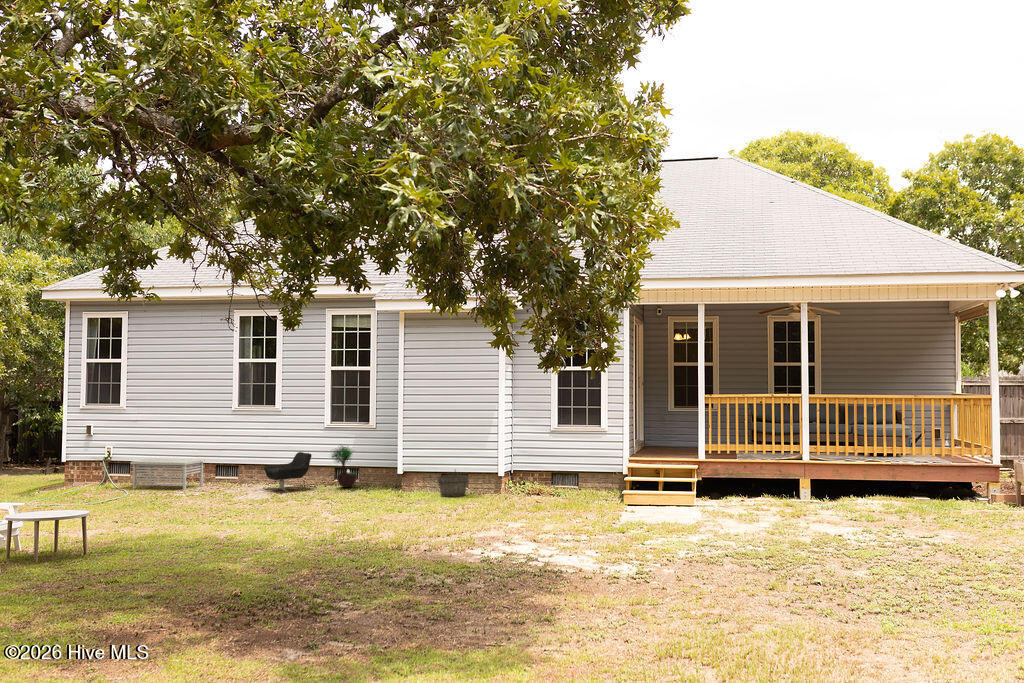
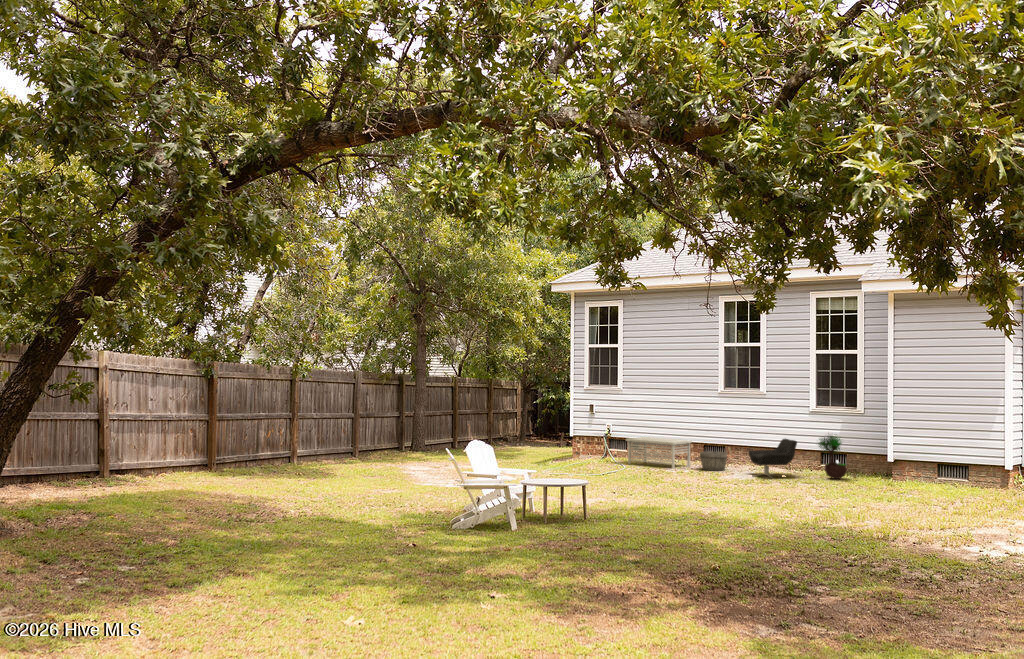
wooden bucket: present [438,473,468,497] -> present [700,449,728,471]

